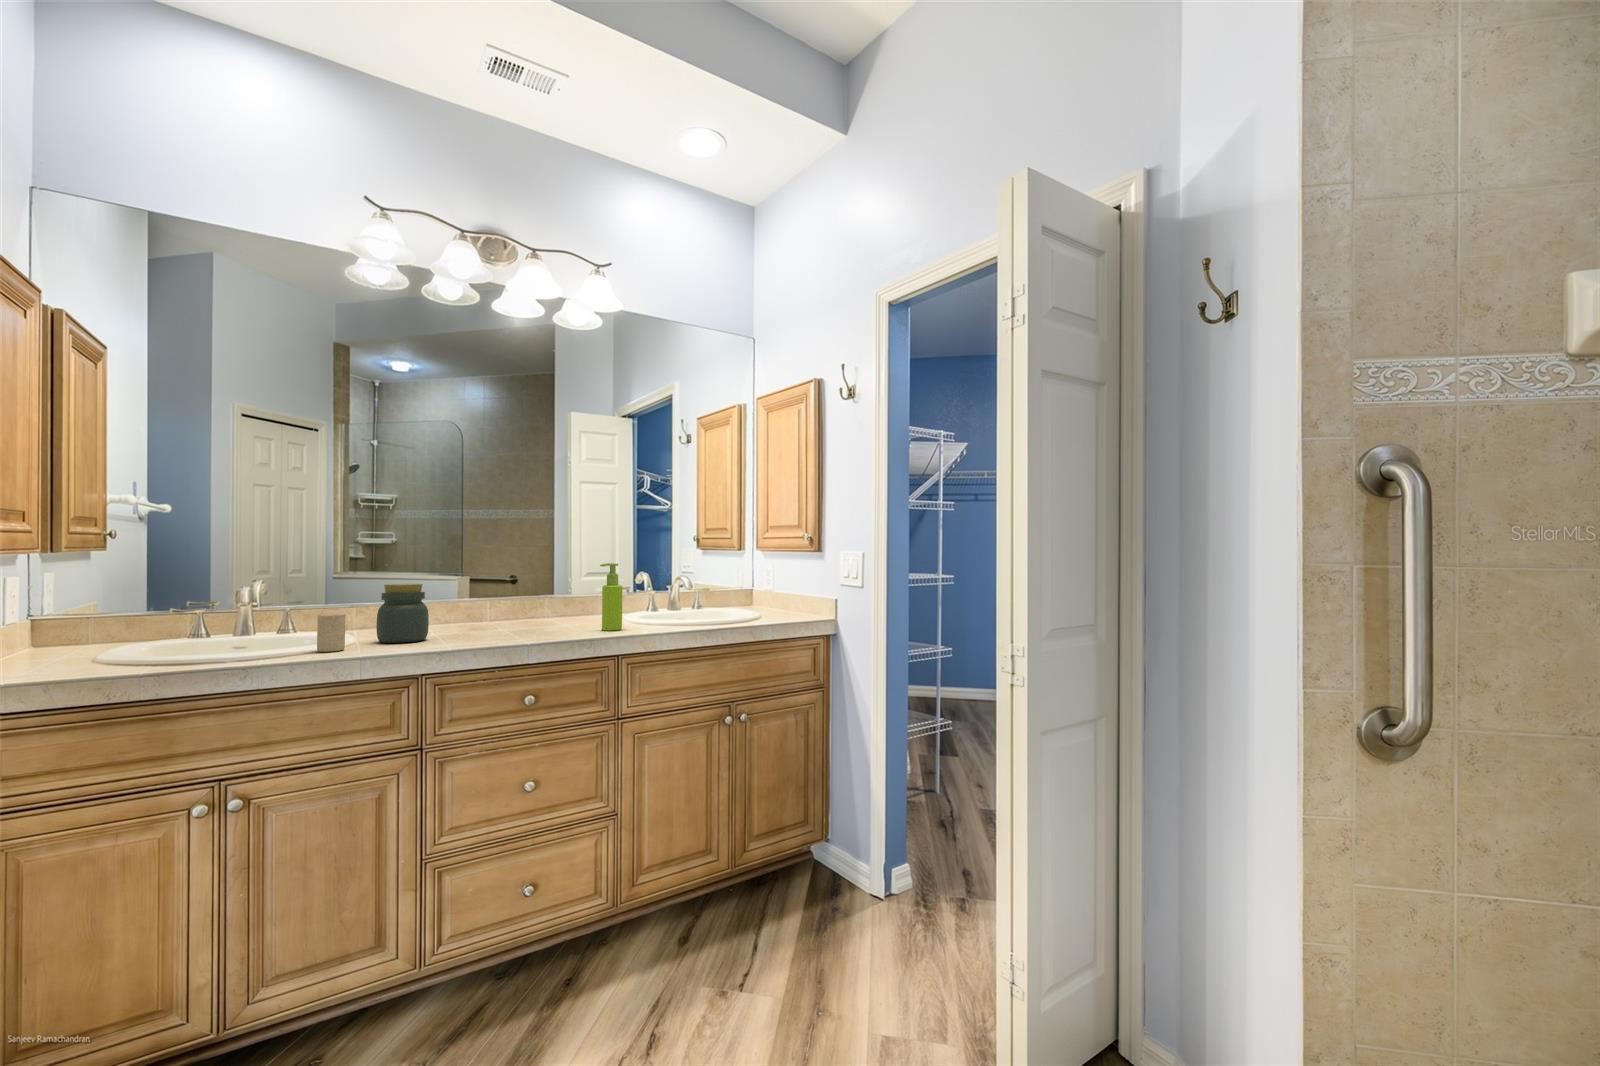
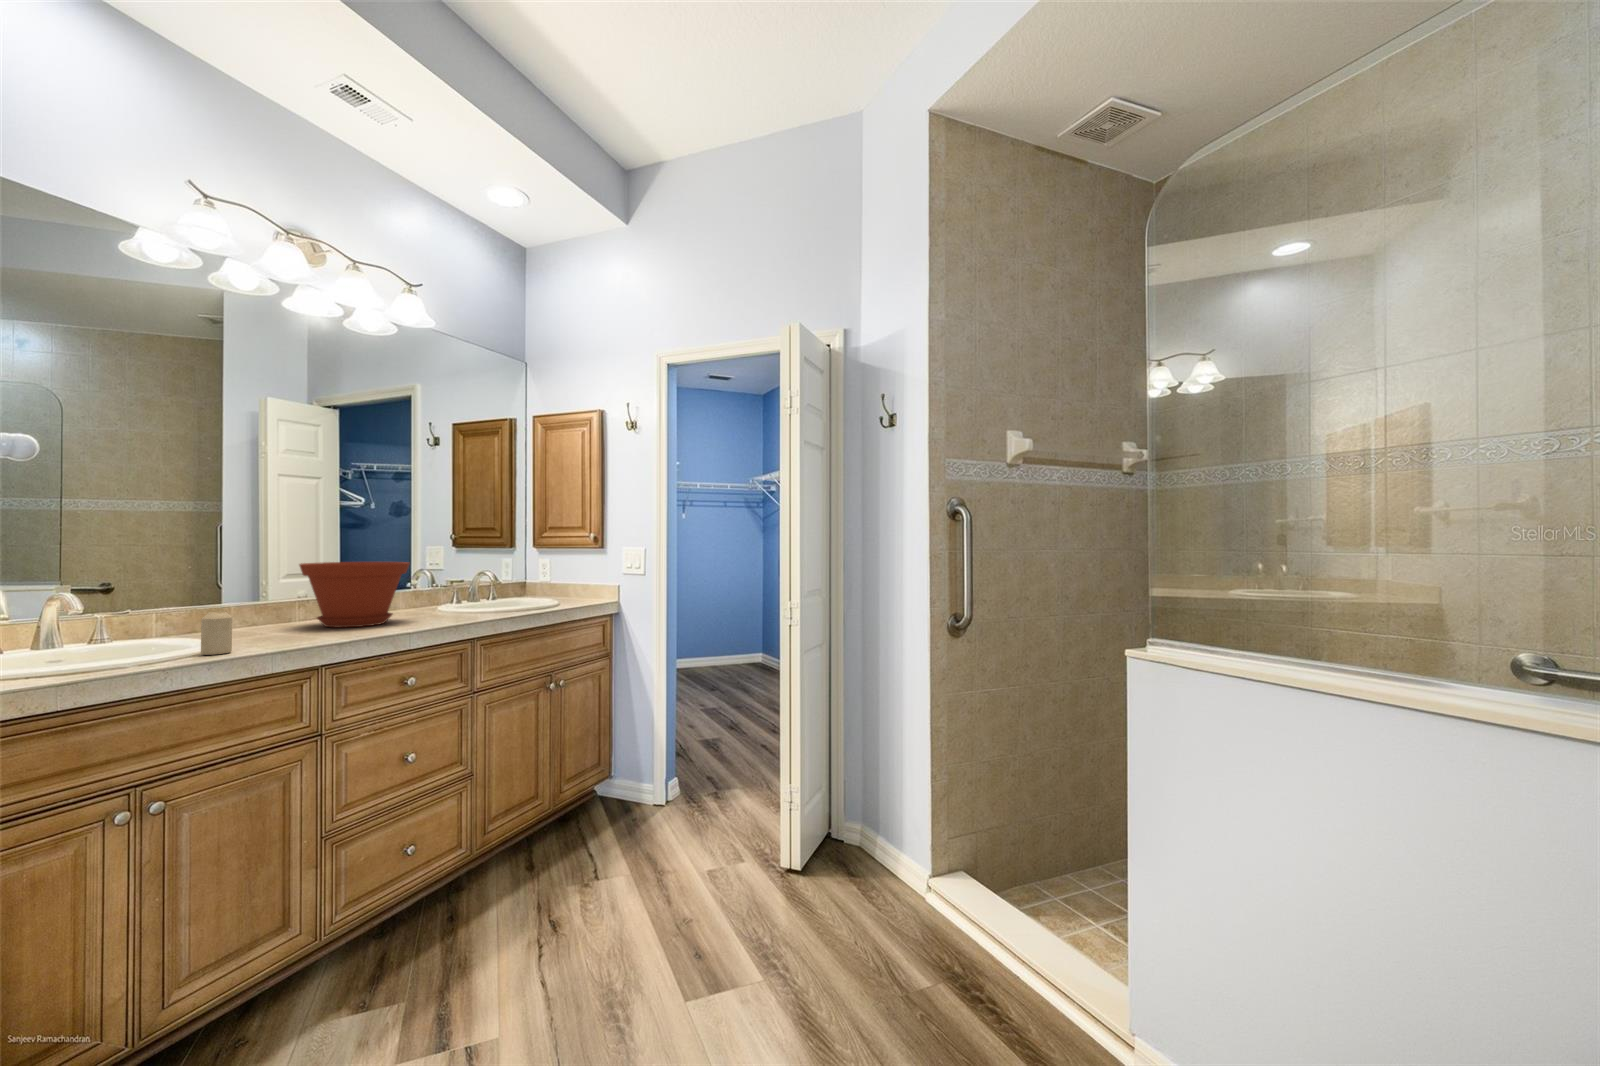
plant pot: none [469,562,573,631] -> present [299,562,409,627]
soap dispenser: present [600,563,622,630] -> none [448,562,468,620]
jar: present [376,584,429,643] -> none [236,585,293,644]

